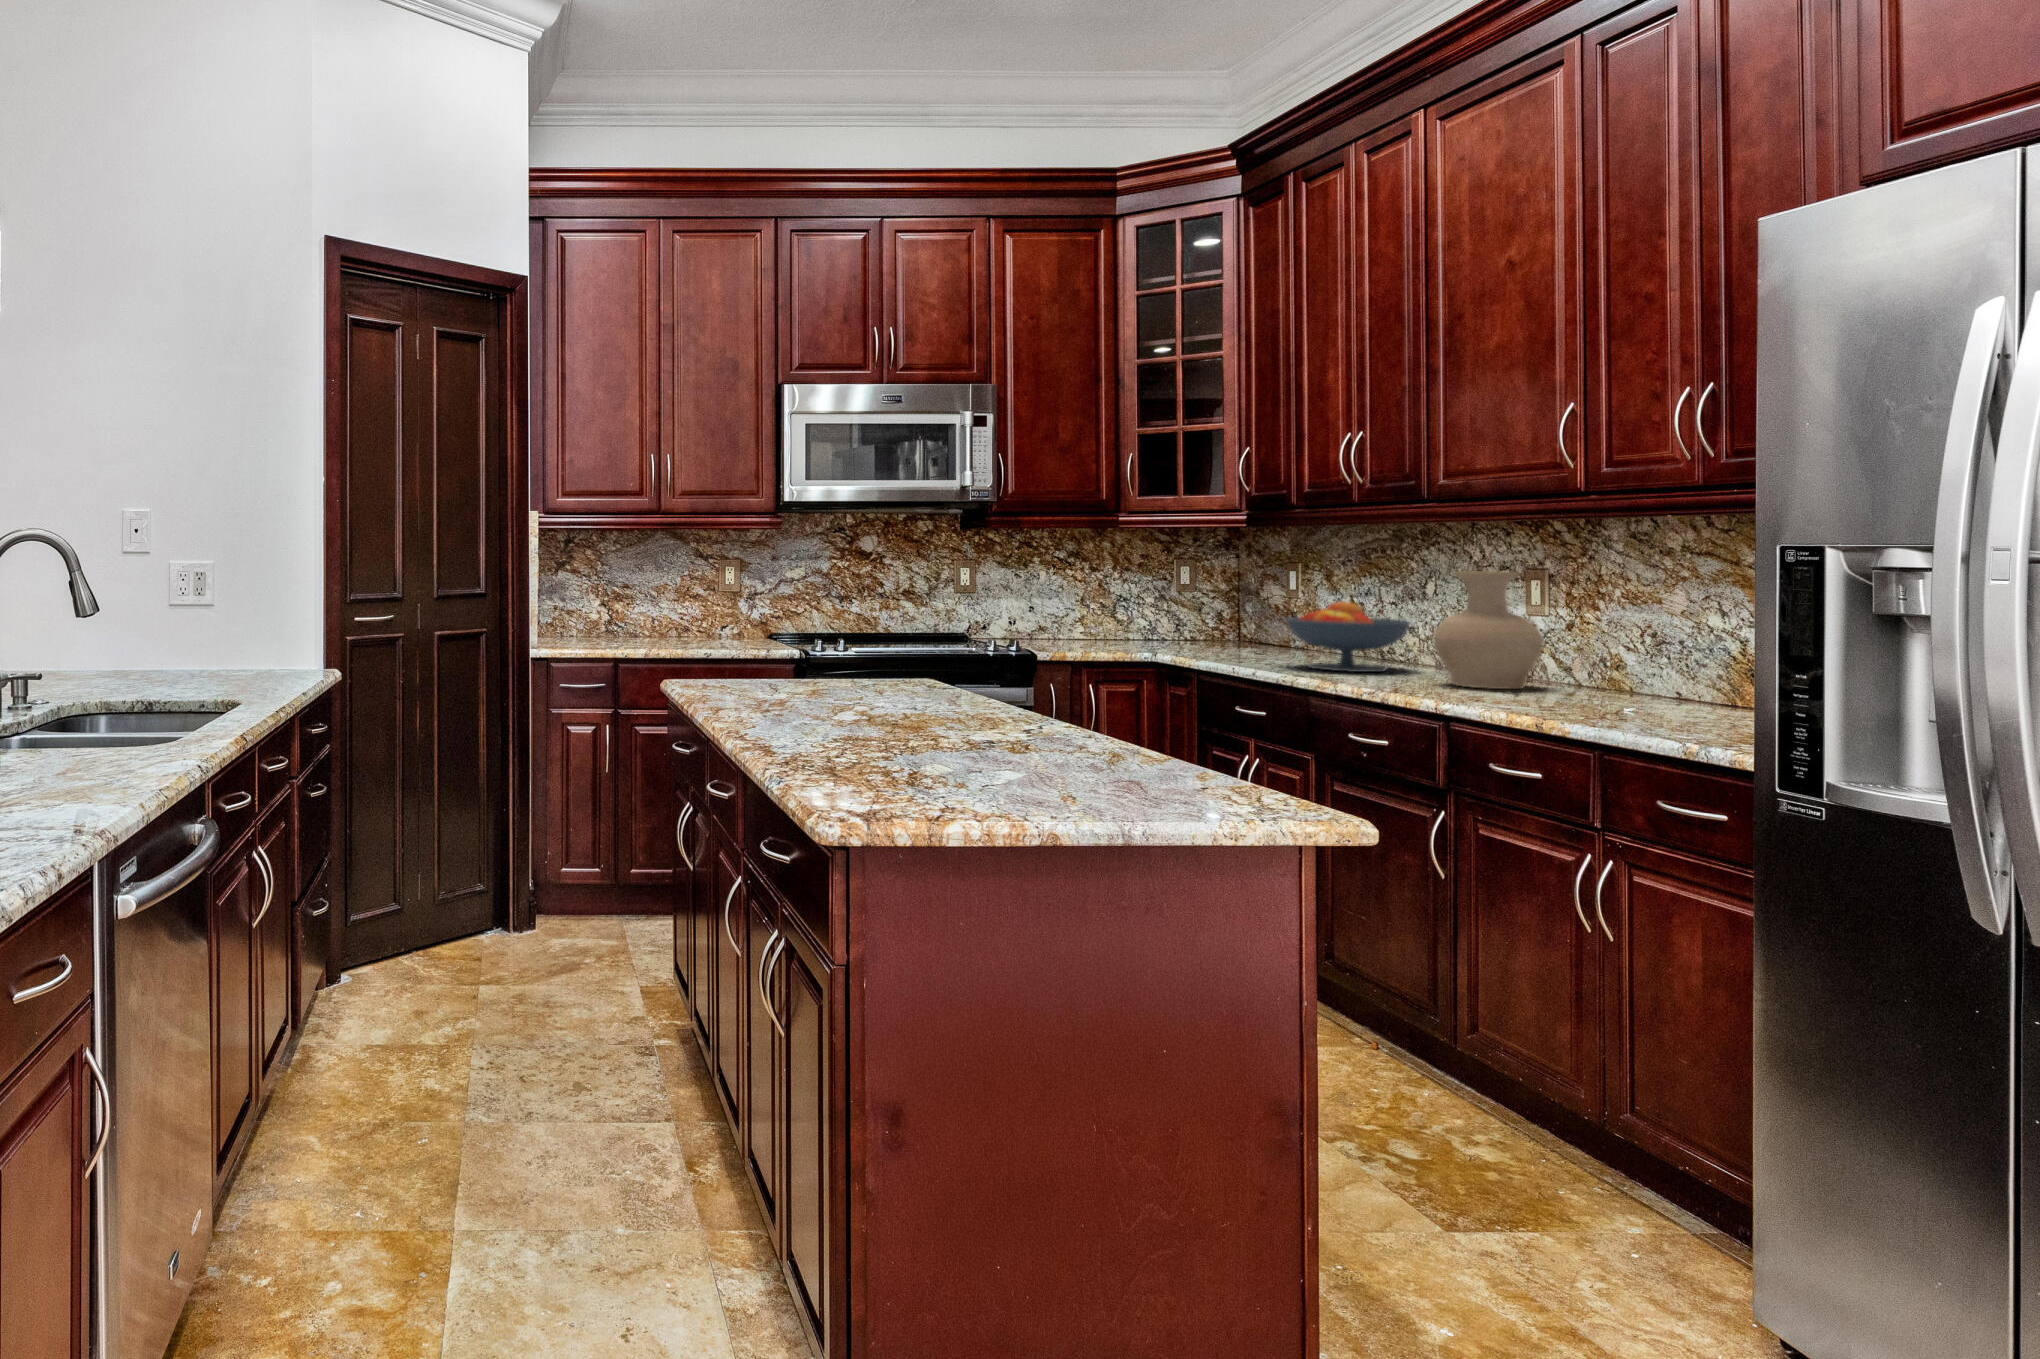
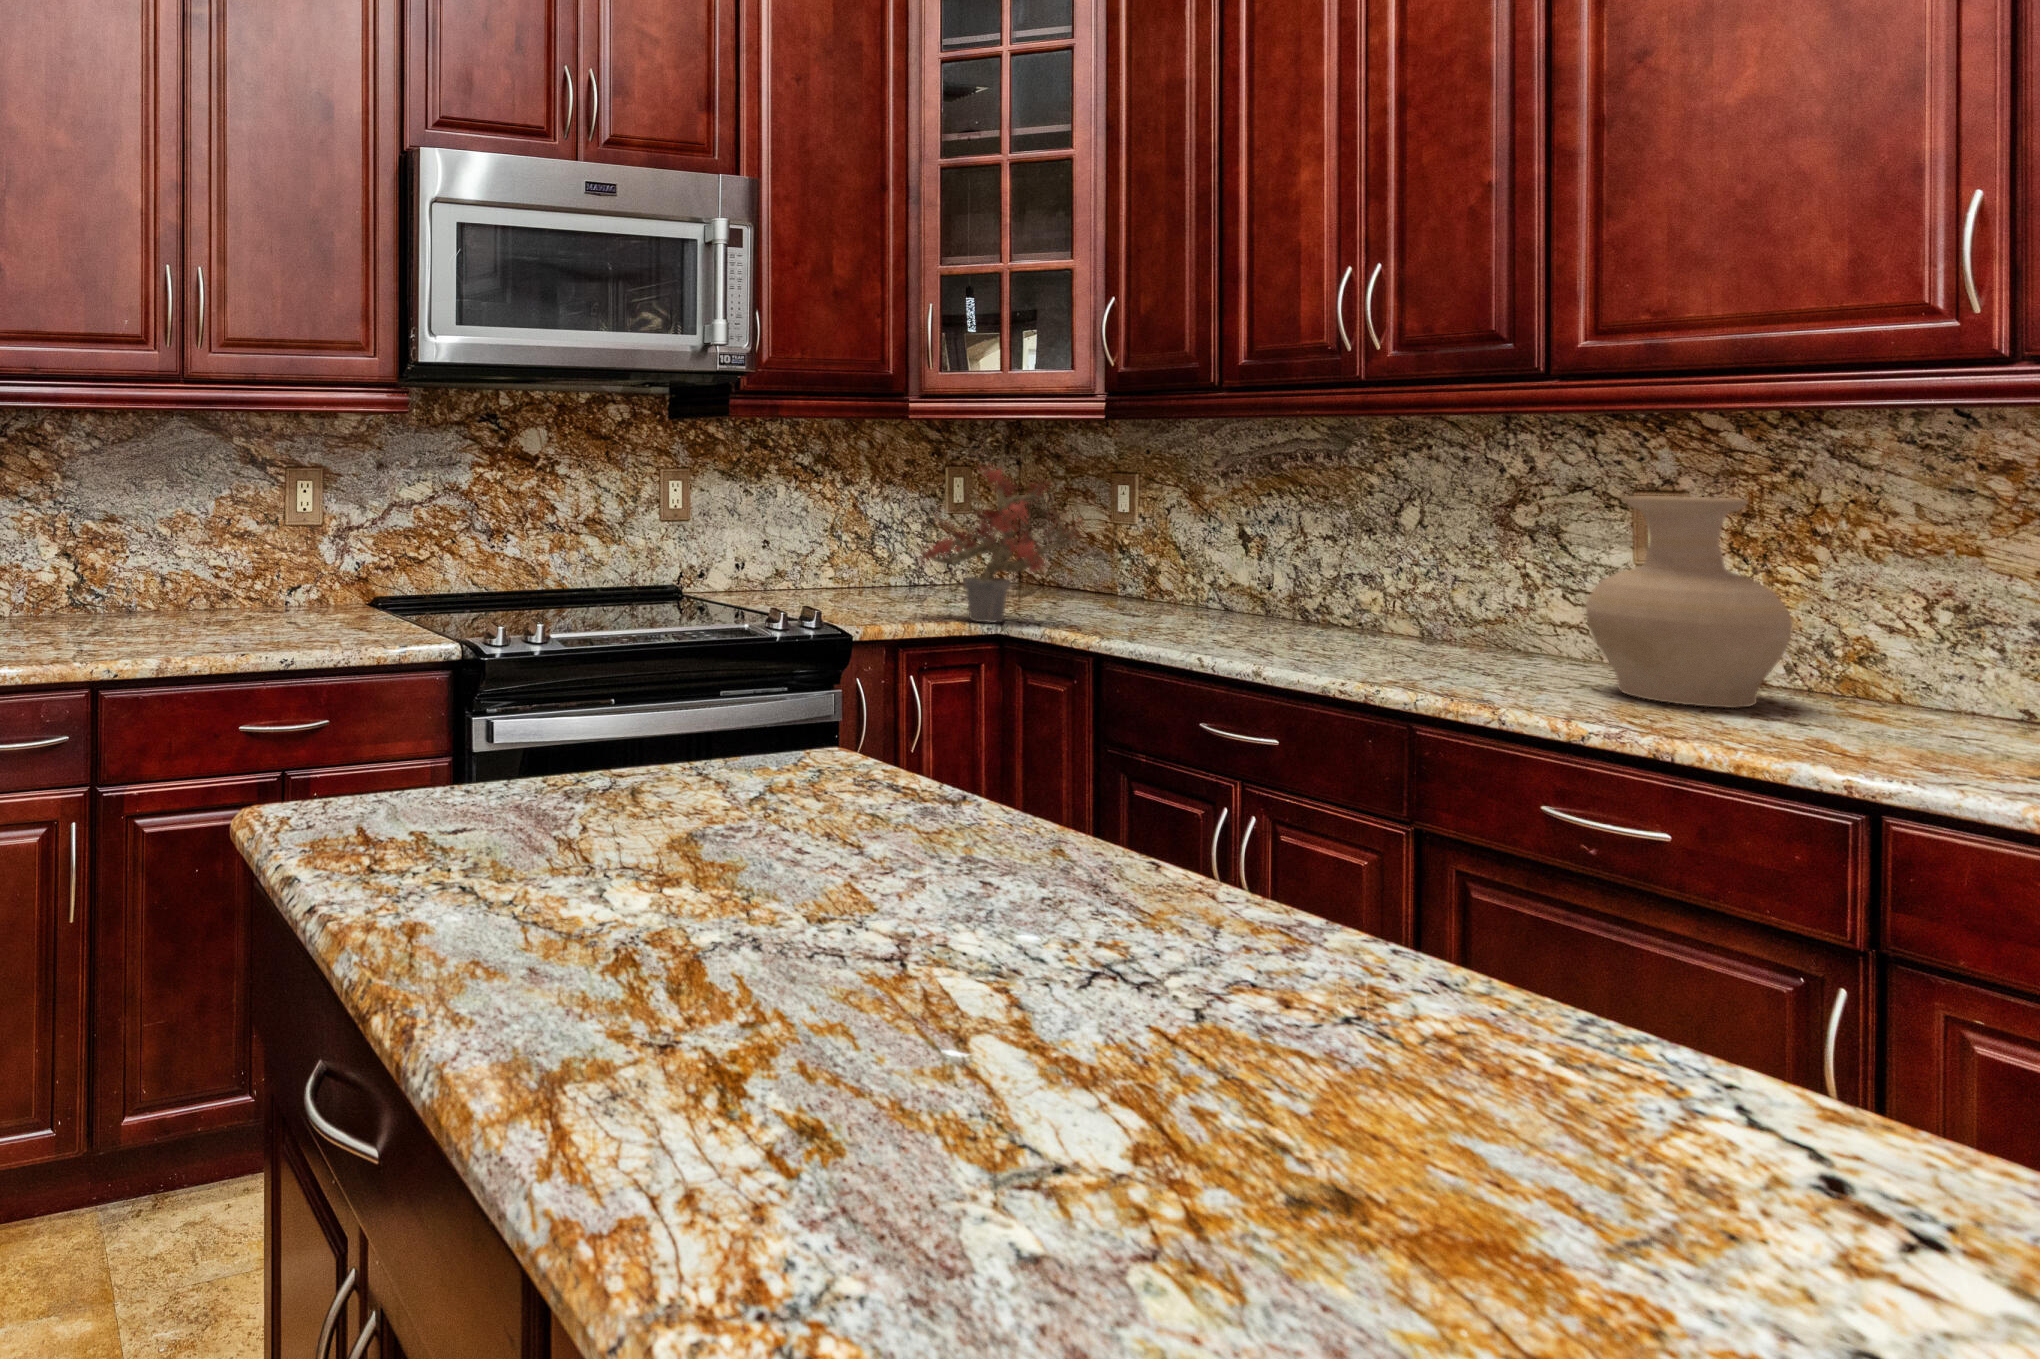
potted plant: none [1090,538,1209,655] -> present [911,448,1083,623]
fruit bowl: present [1287,602,1410,672] -> none [1249,538,1455,661]

